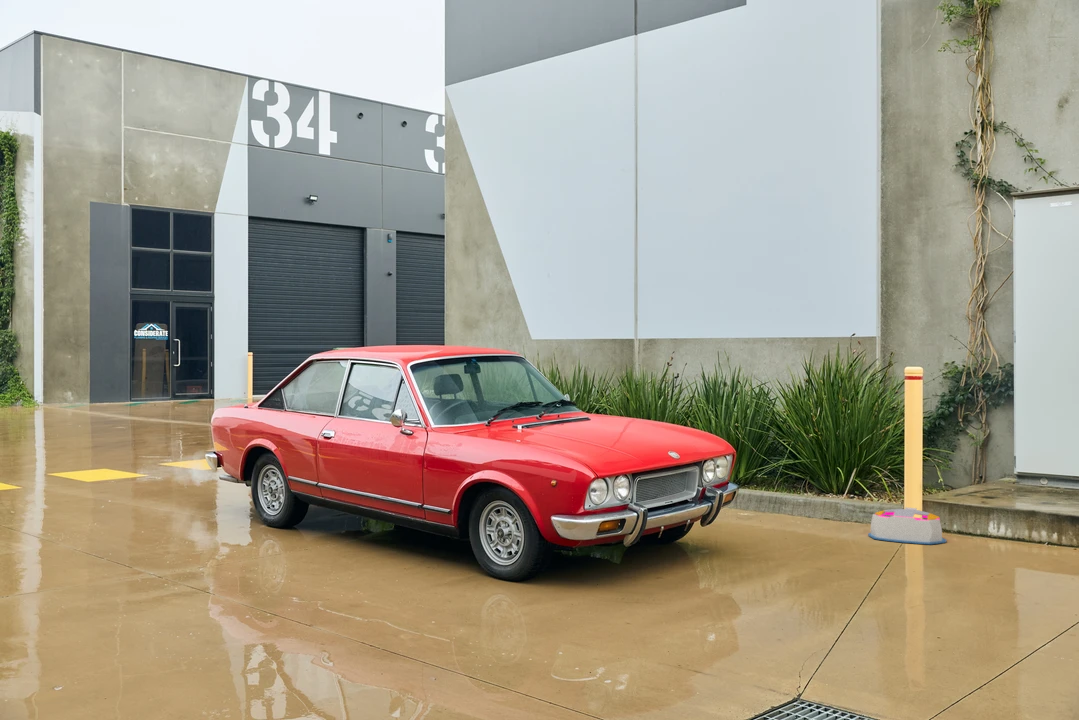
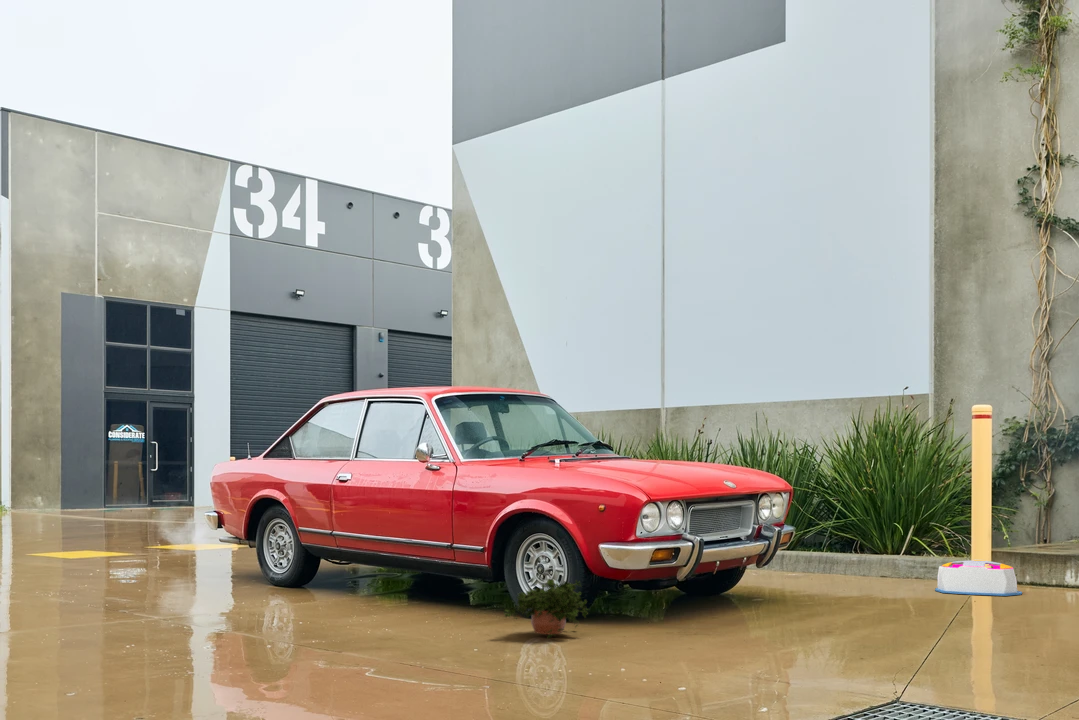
potted plant: none [460,546,542,606] -> present [504,579,587,638]

